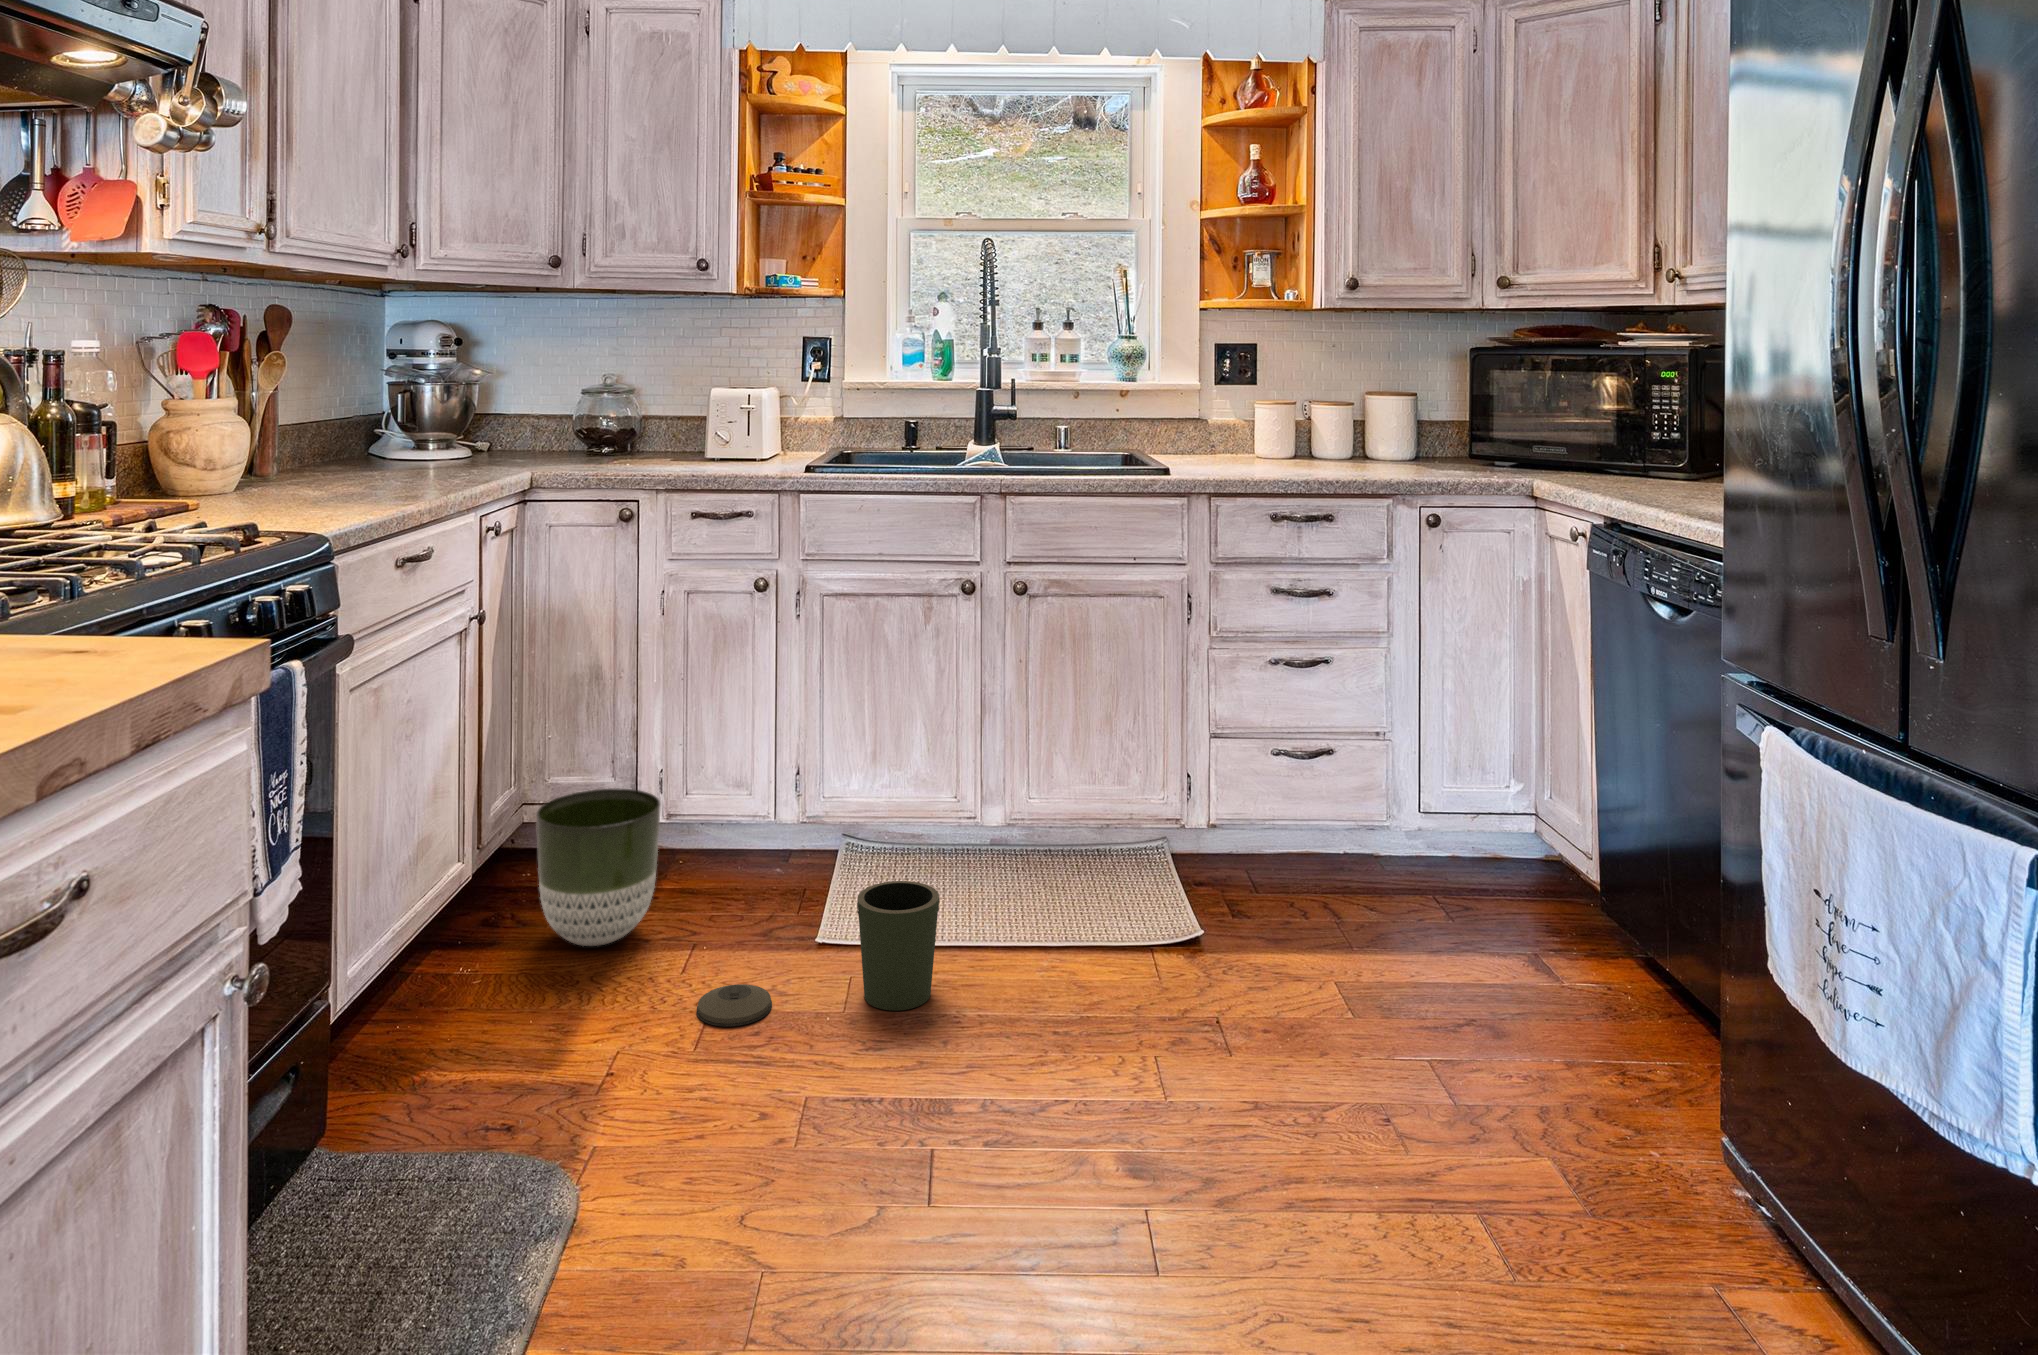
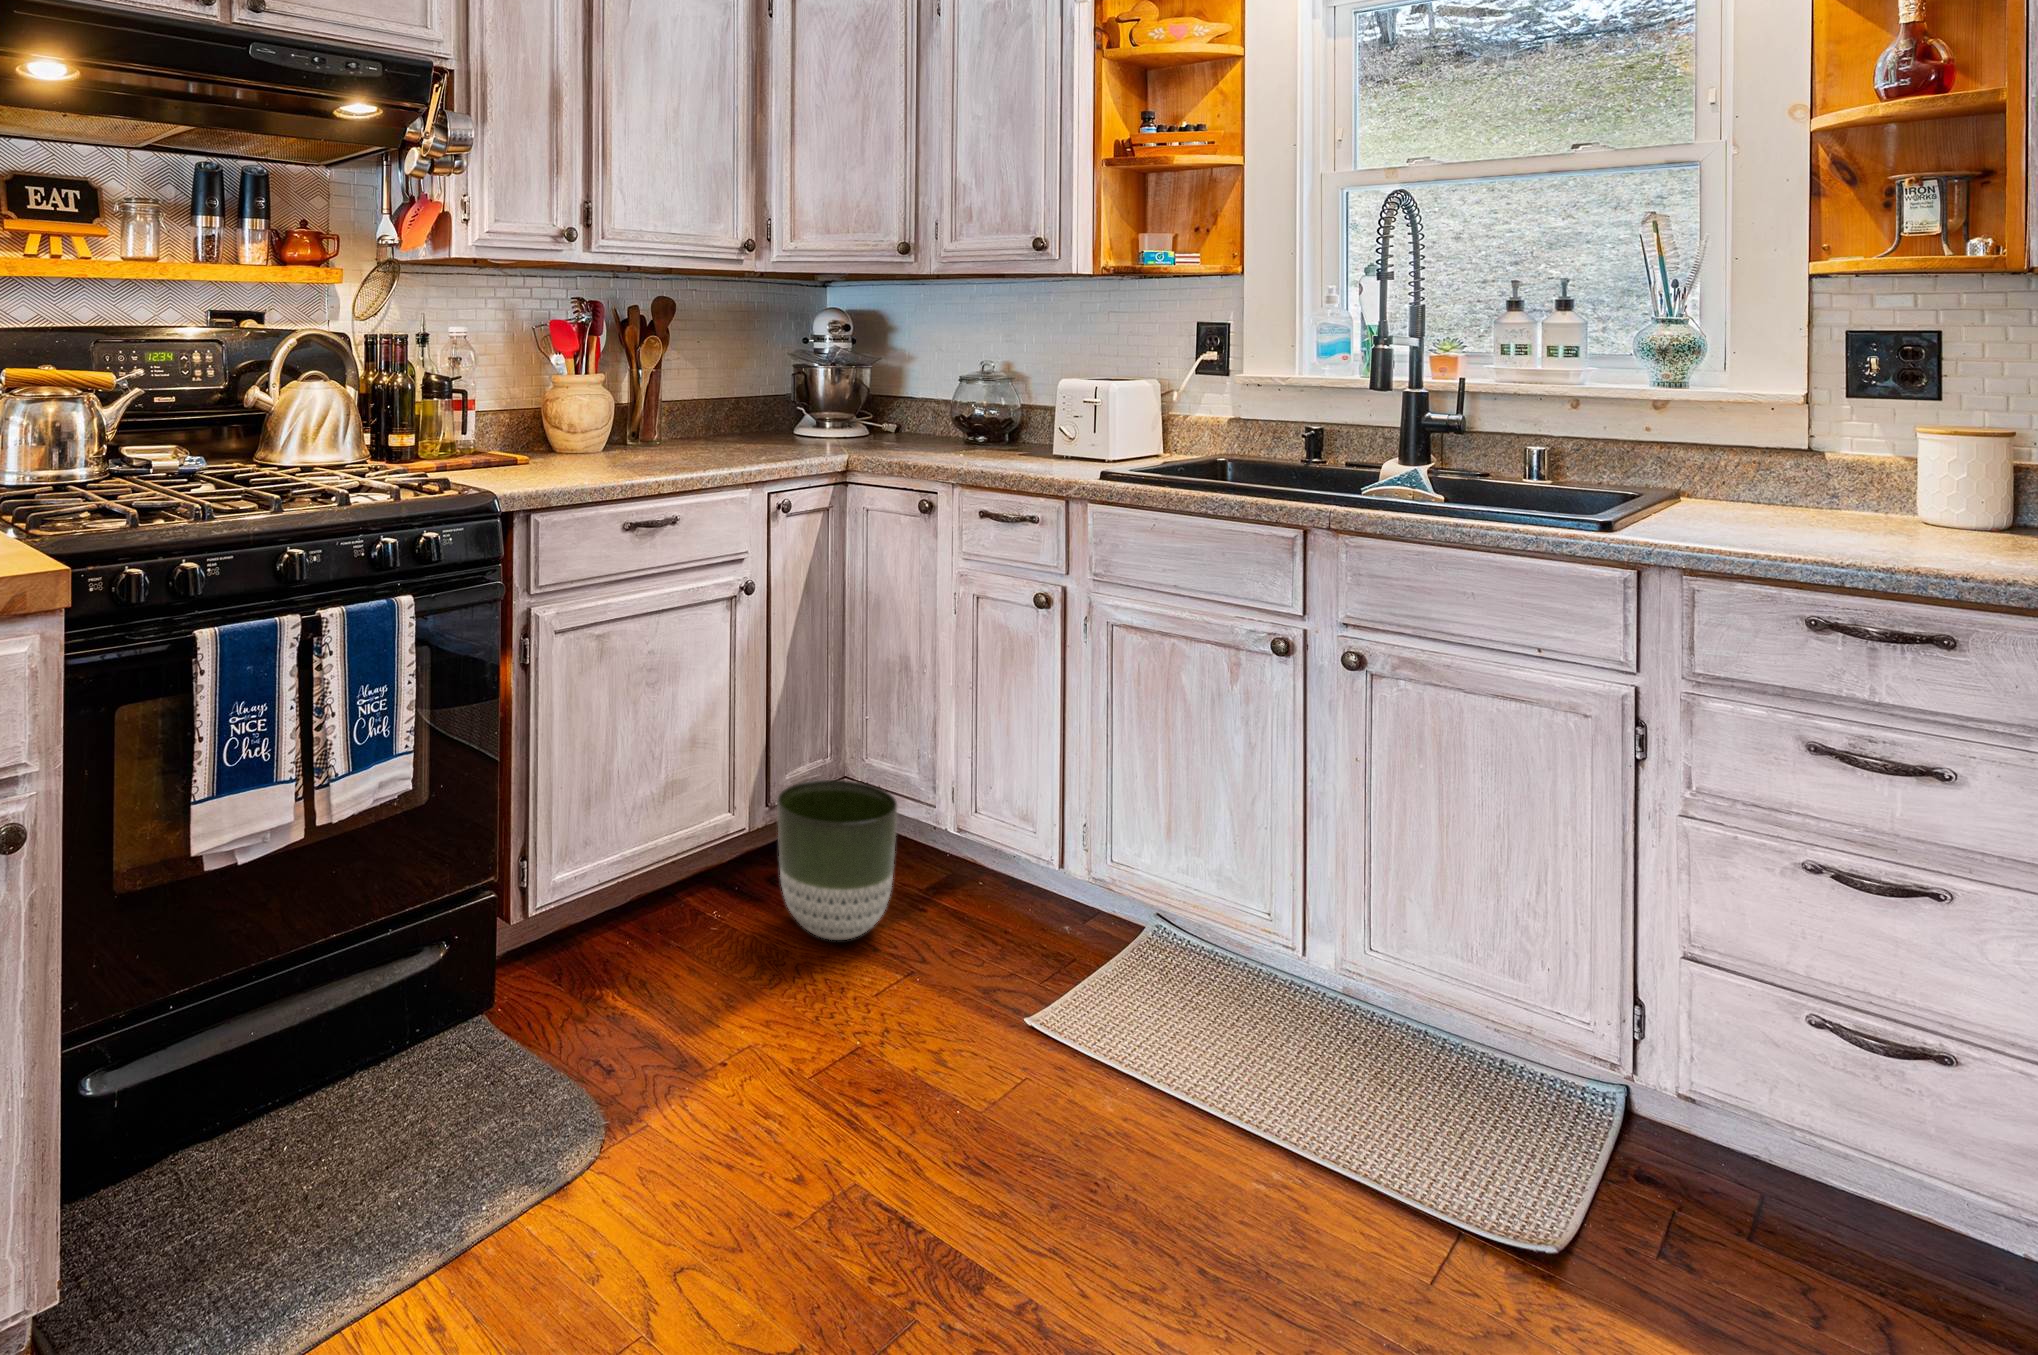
trash can: present [697,881,940,1027] -> none [839,978,1103,1143]

